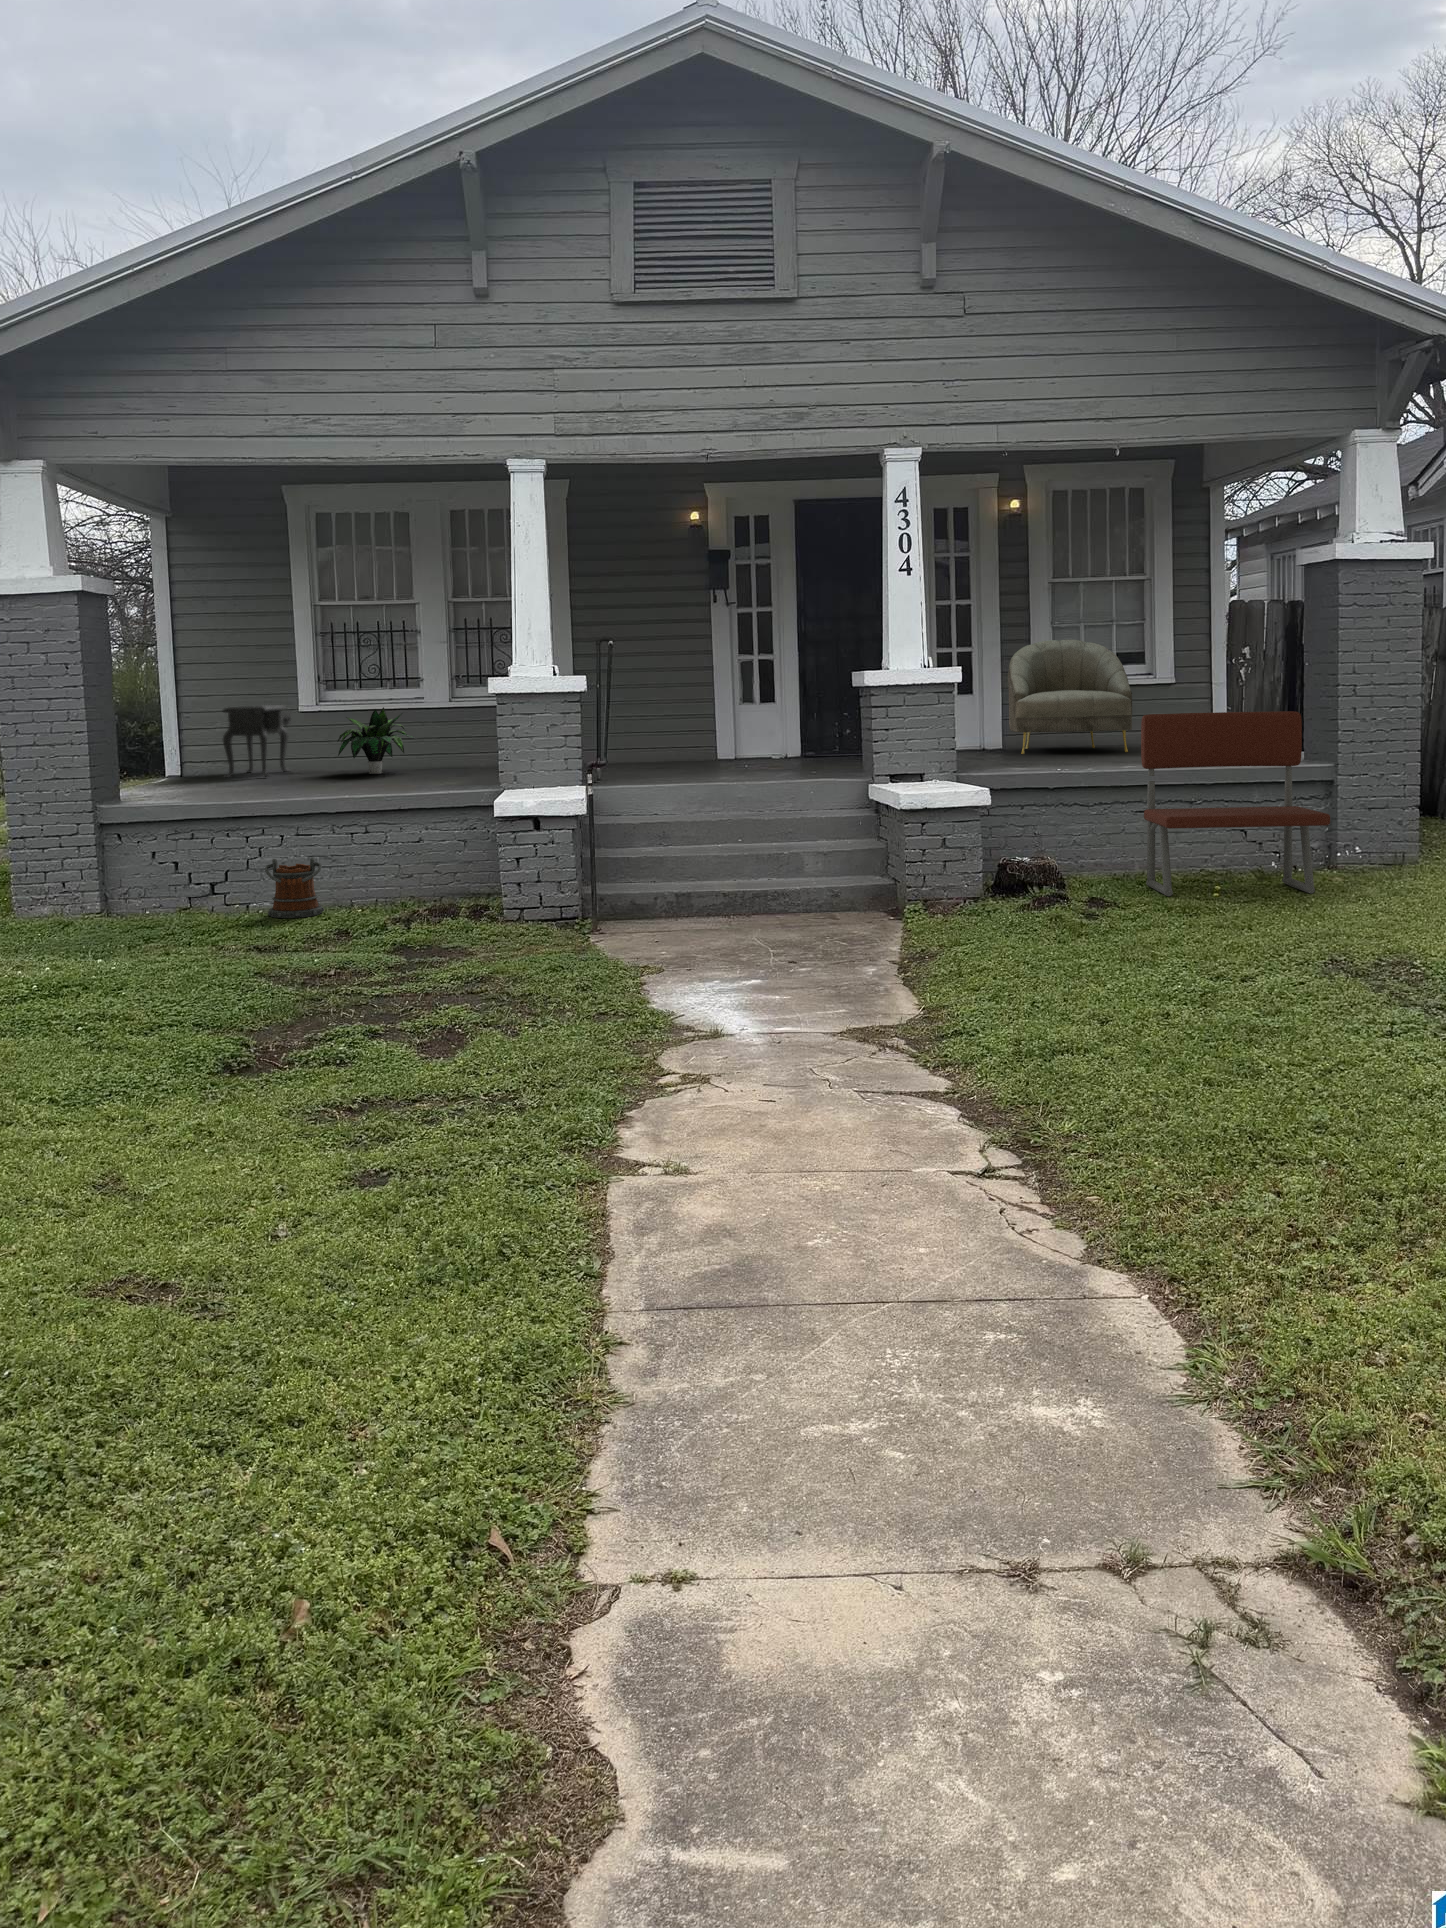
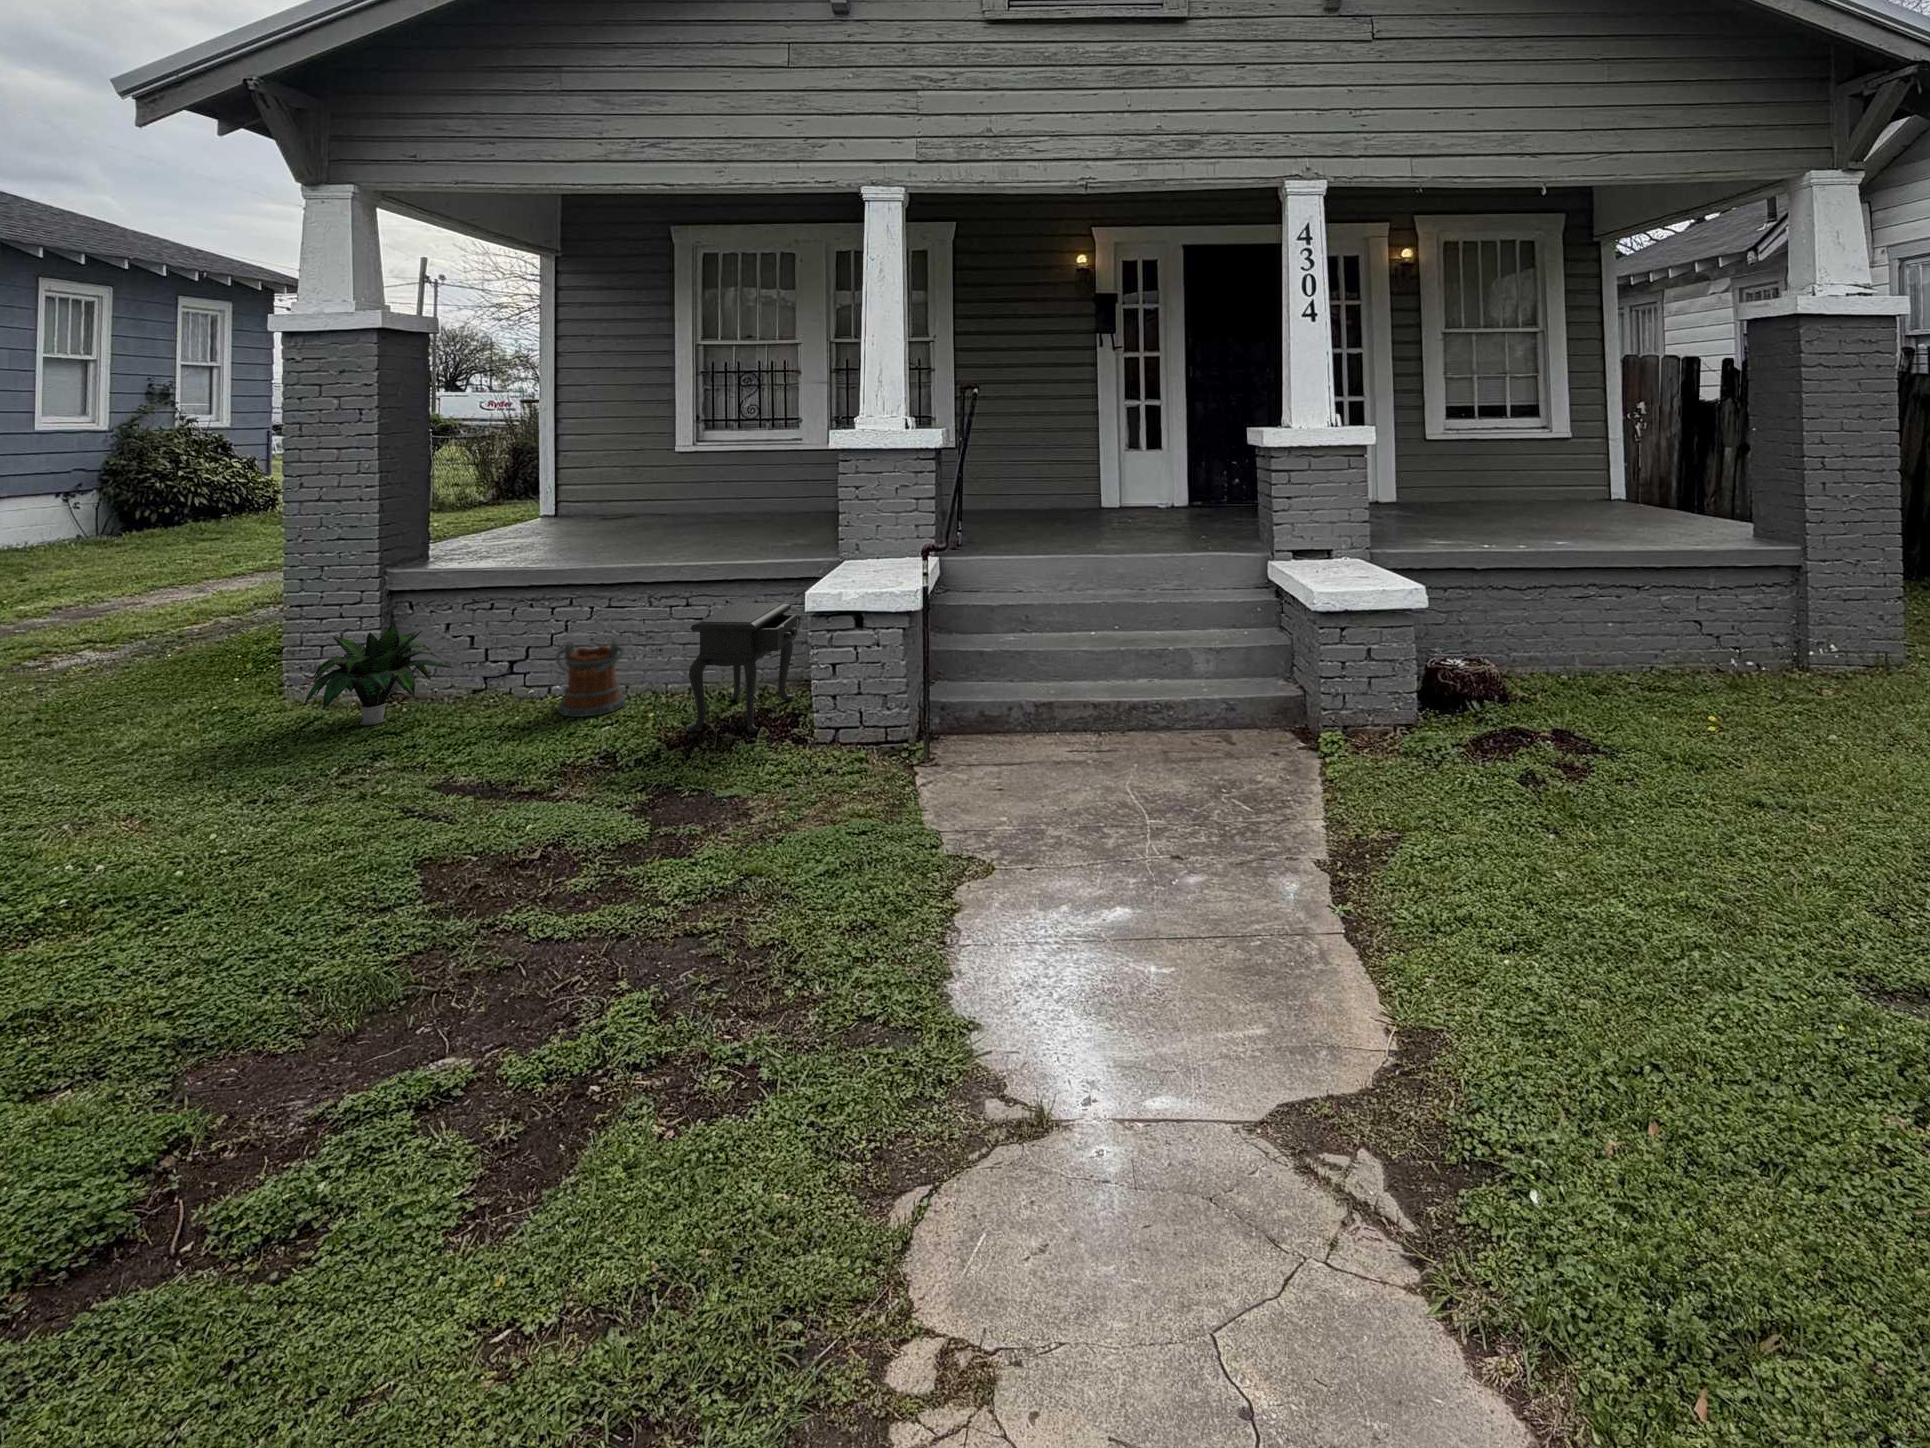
armchair: present [1008,640,1132,754] -> none [1404,393,1540,514]
side table: present [222,705,291,778] -> present [687,603,797,733]
potted plant: present [337,707,419,774] -> present [304,621,452,725]
bench: present [1141,711,1330,896] -> none [1585,488,1840,718]

